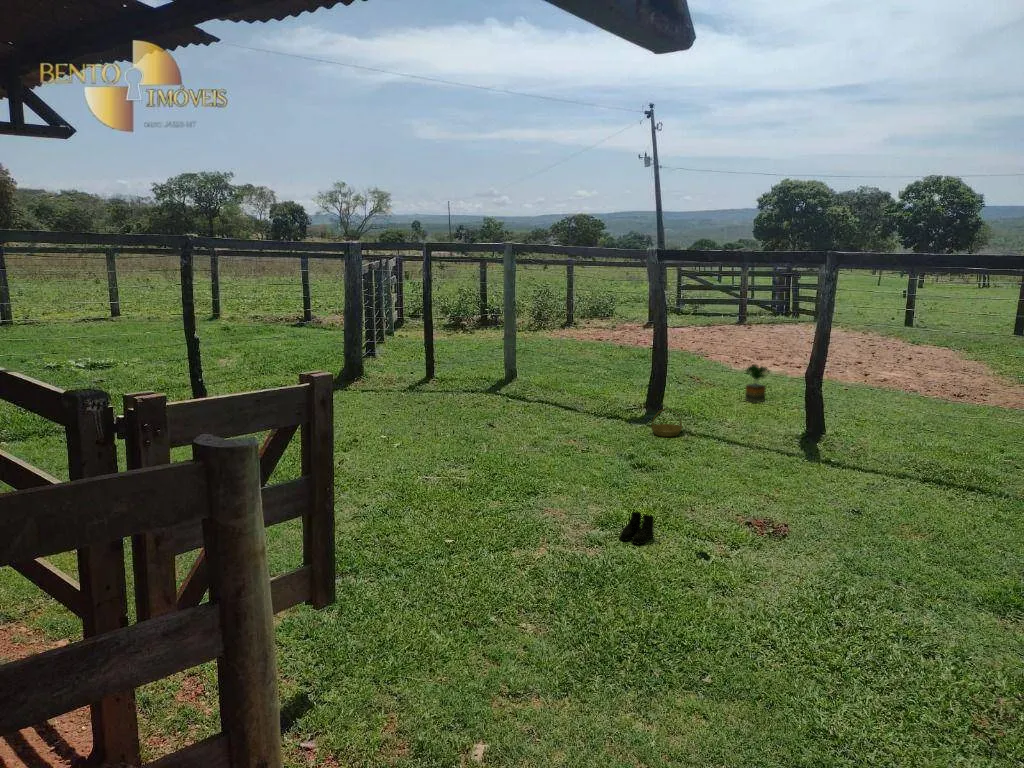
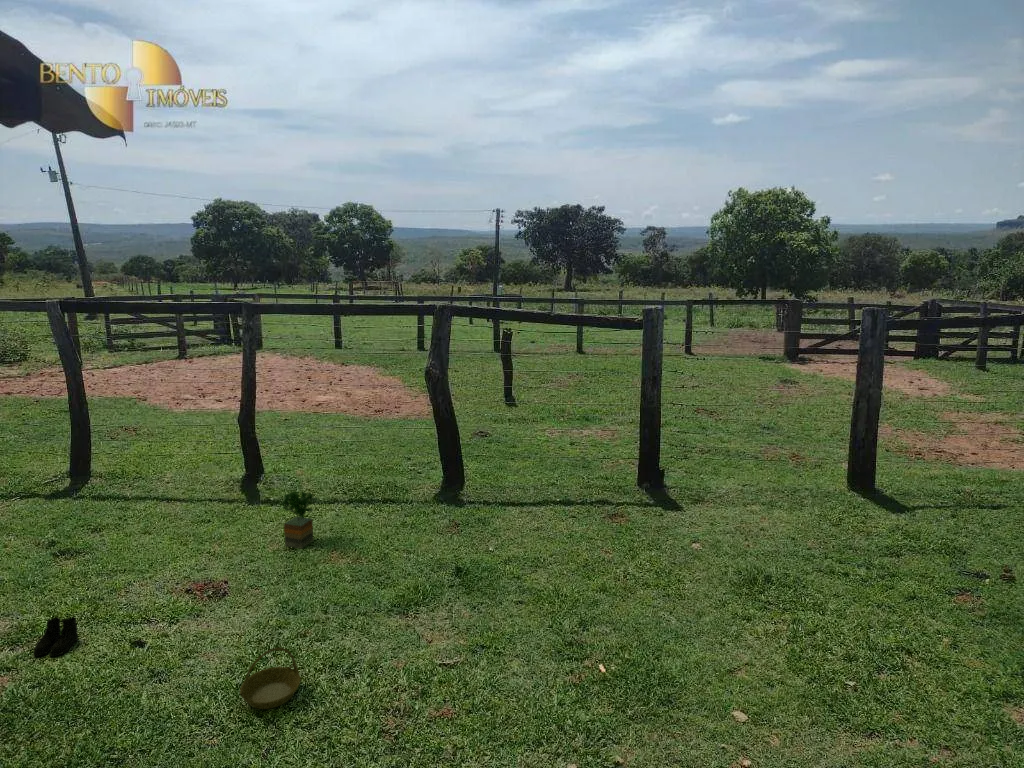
potted tree: present [745,365,769,403] -> present [282,492,317,549]
basket: present [651,409,682,437] -> present [240,648,301,709]

